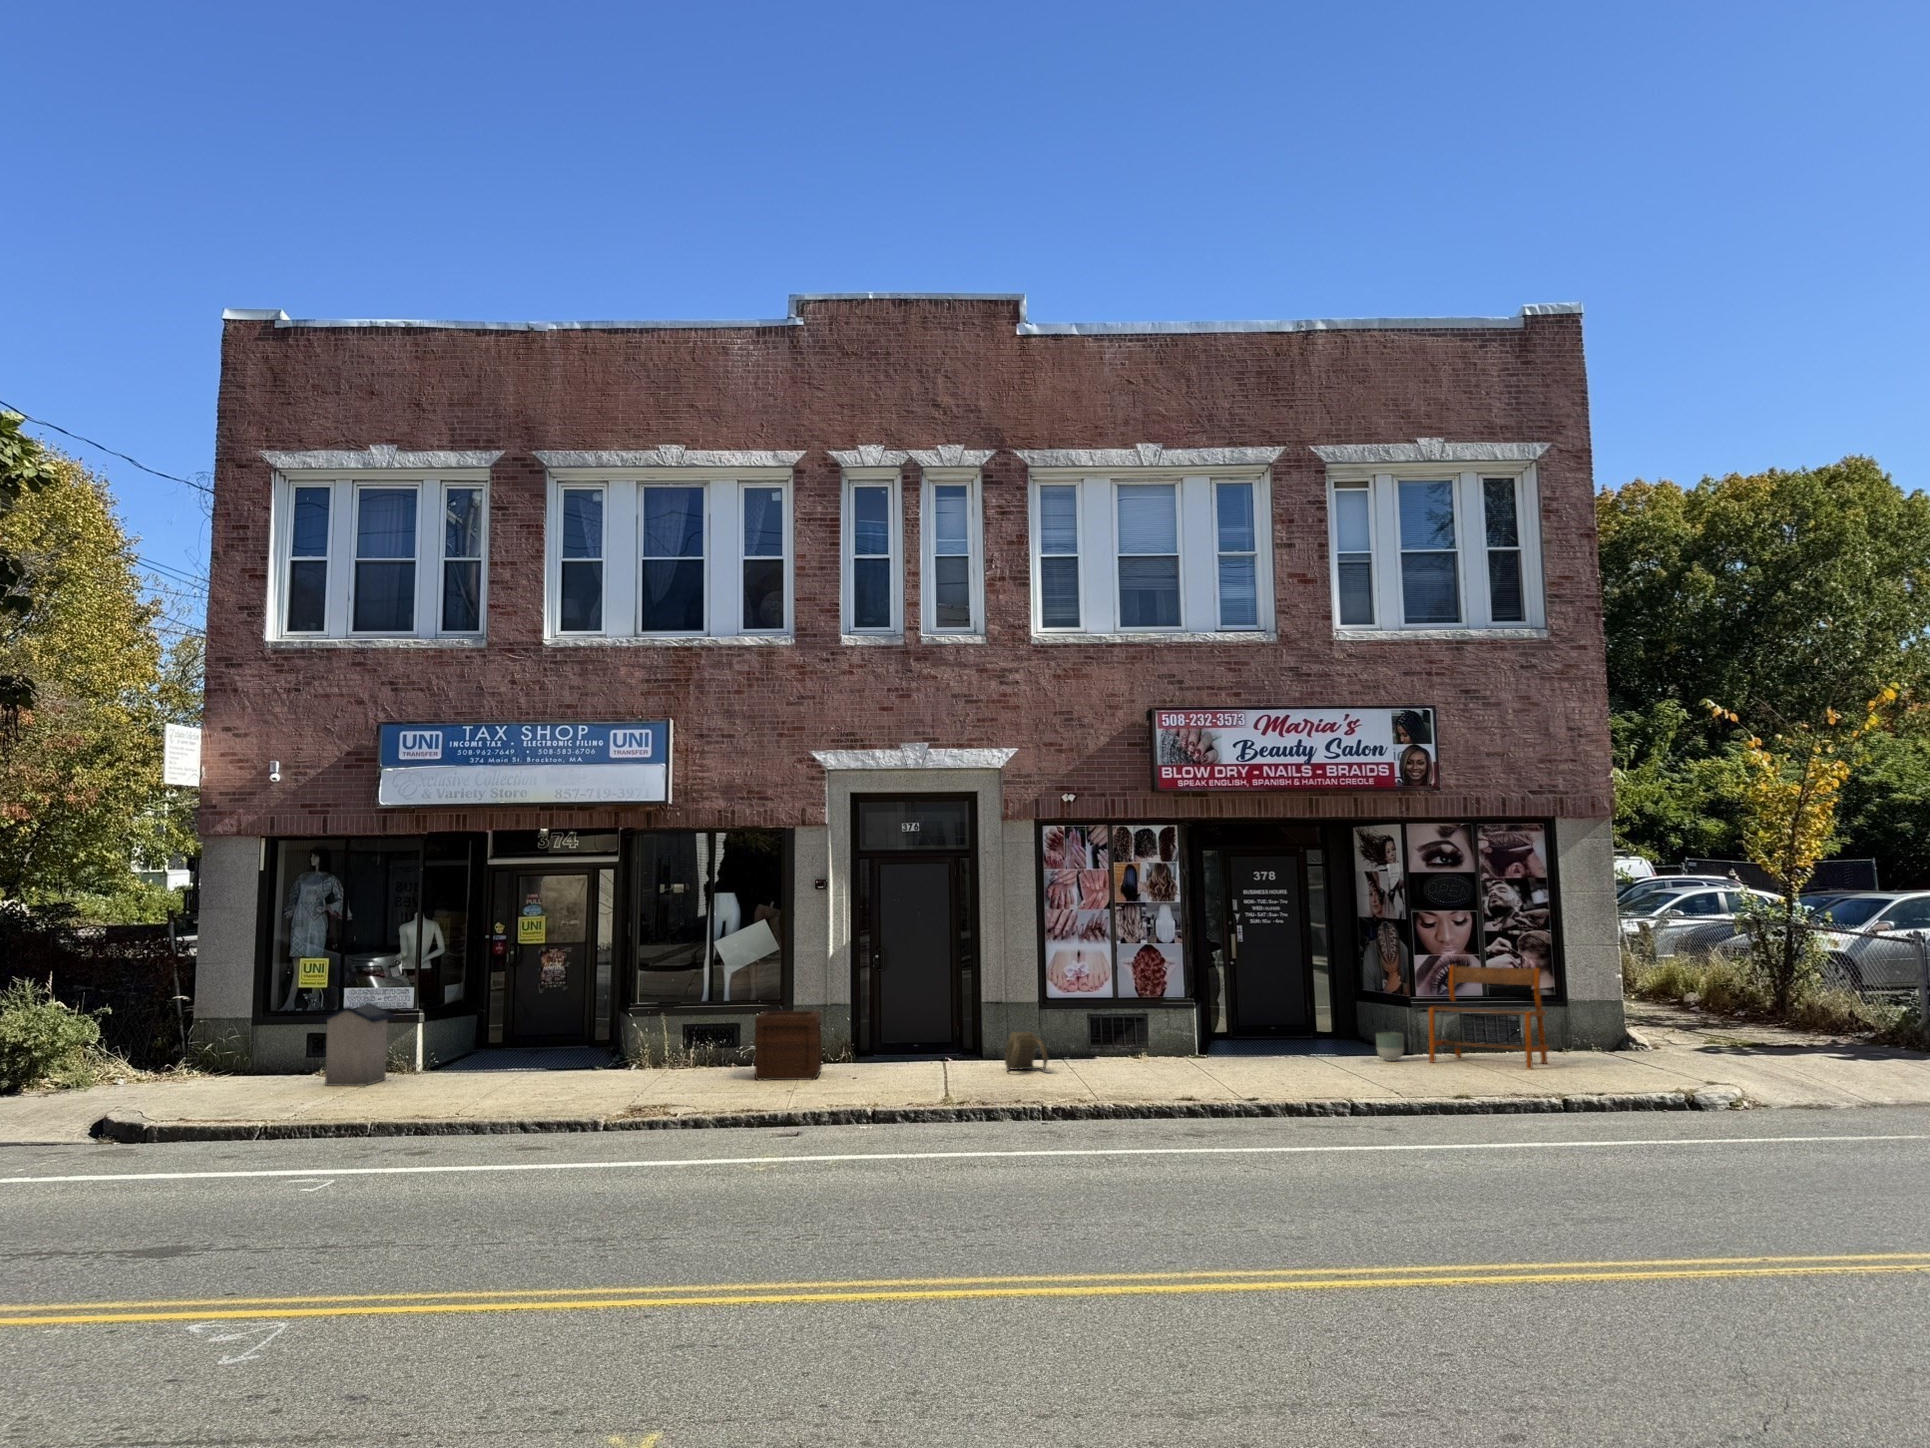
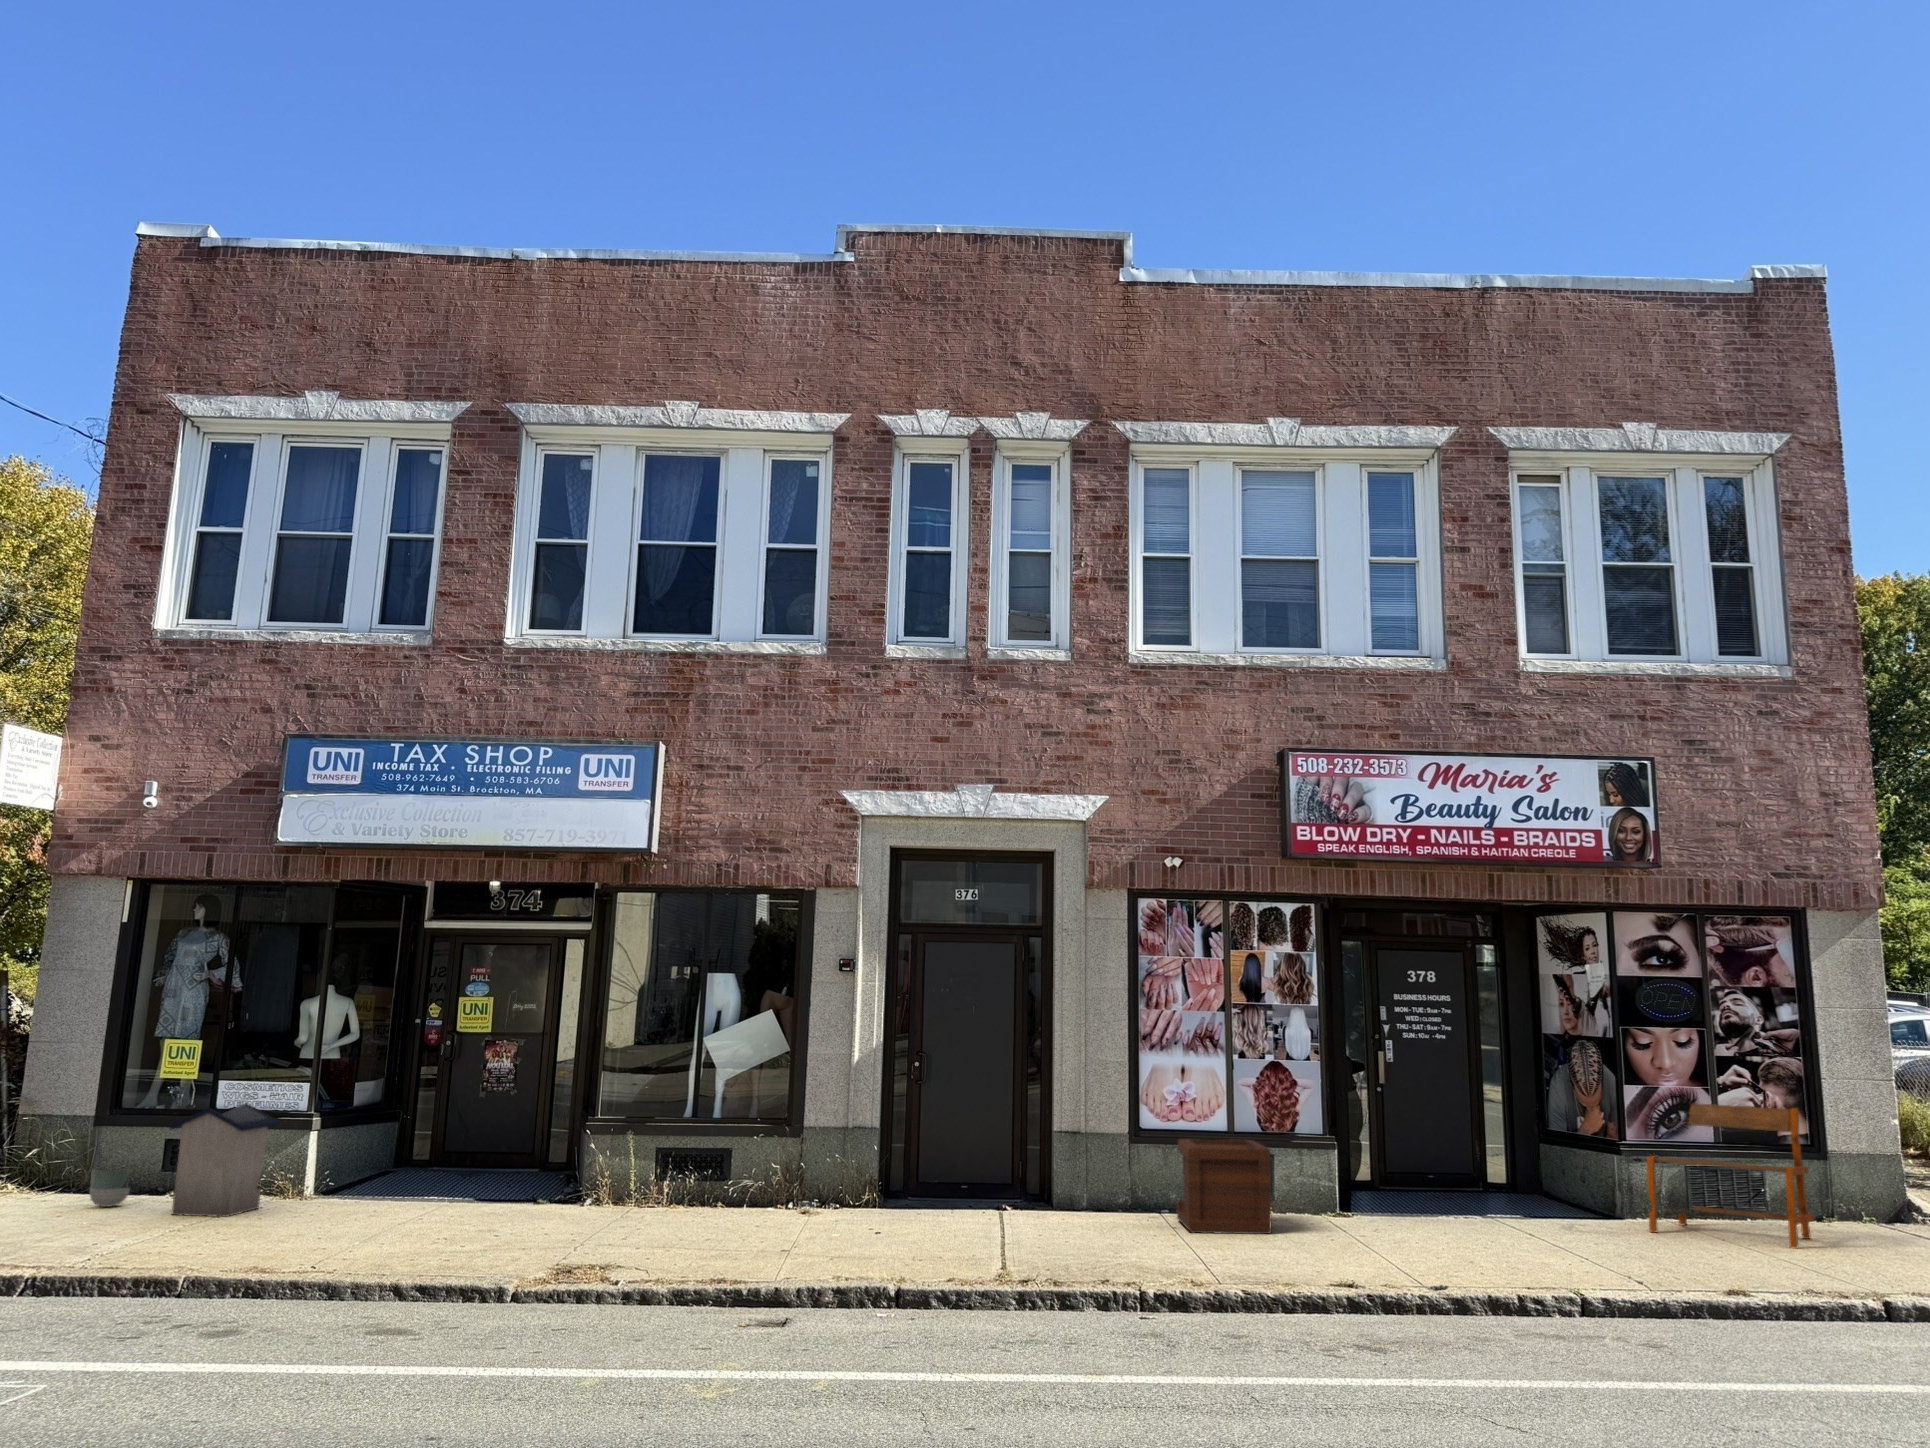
wooden crate: present [755,1011,822,1080] -> present [1177,1139,1272,1234]
backpack: present [1005,1032,1048,1071] -> none [1083,1172,1142,1228]
planter: present [1376,1032,1404,1061] -> present [90,1169,130,1207]

